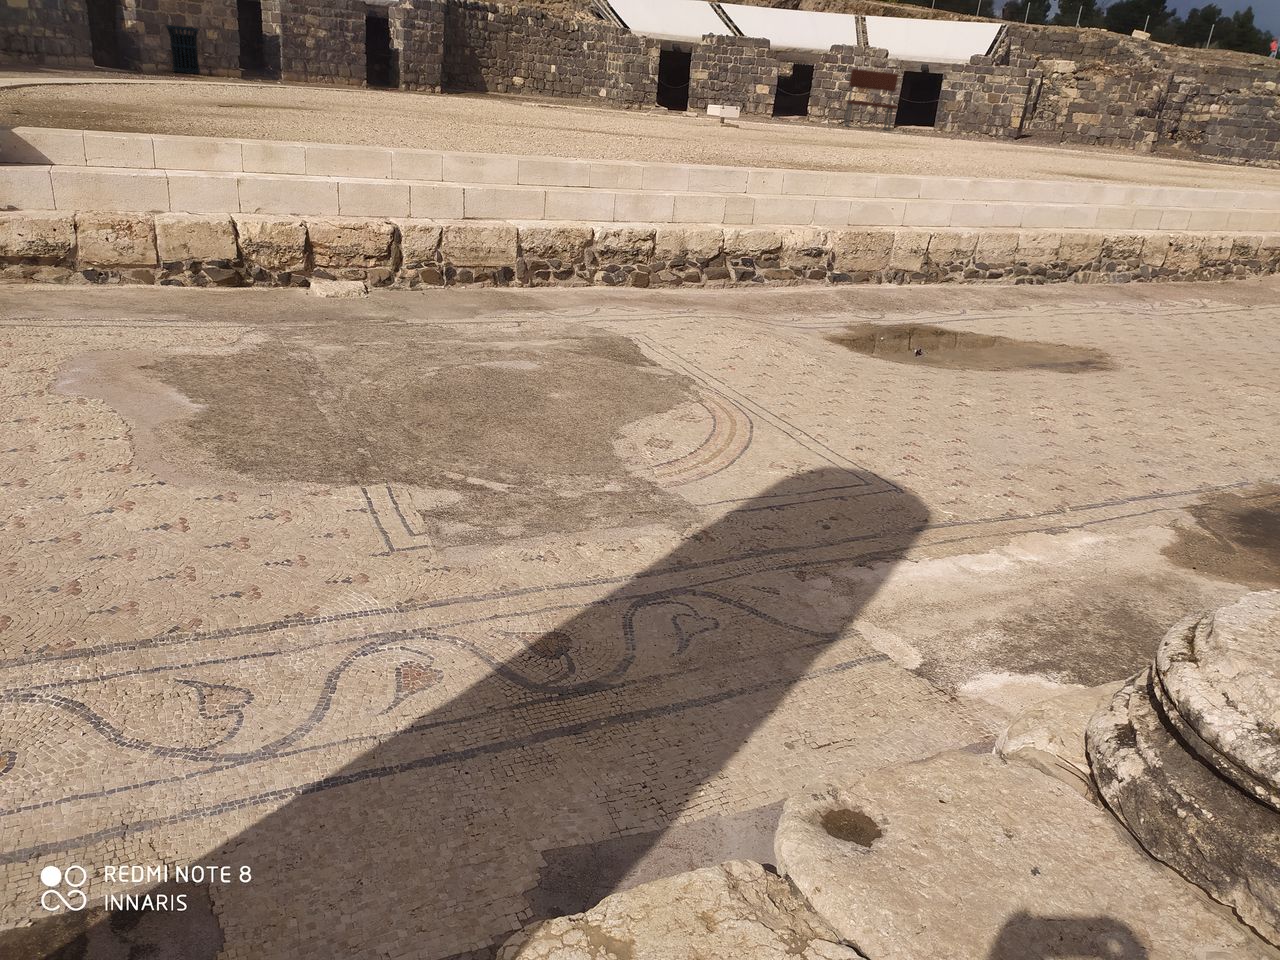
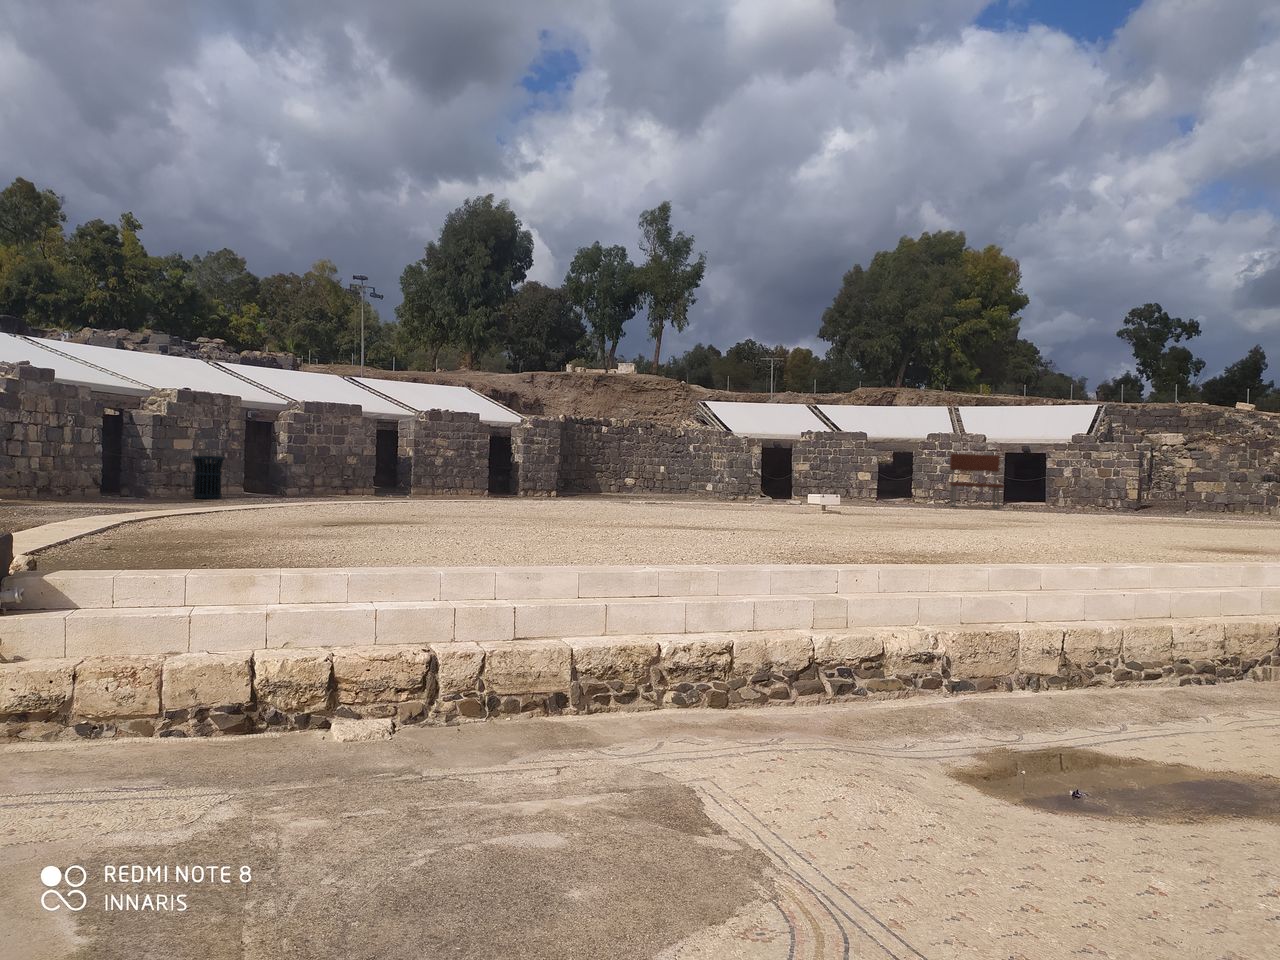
trash can: present [166,25,200,74] -> present [192,456,225,499]

